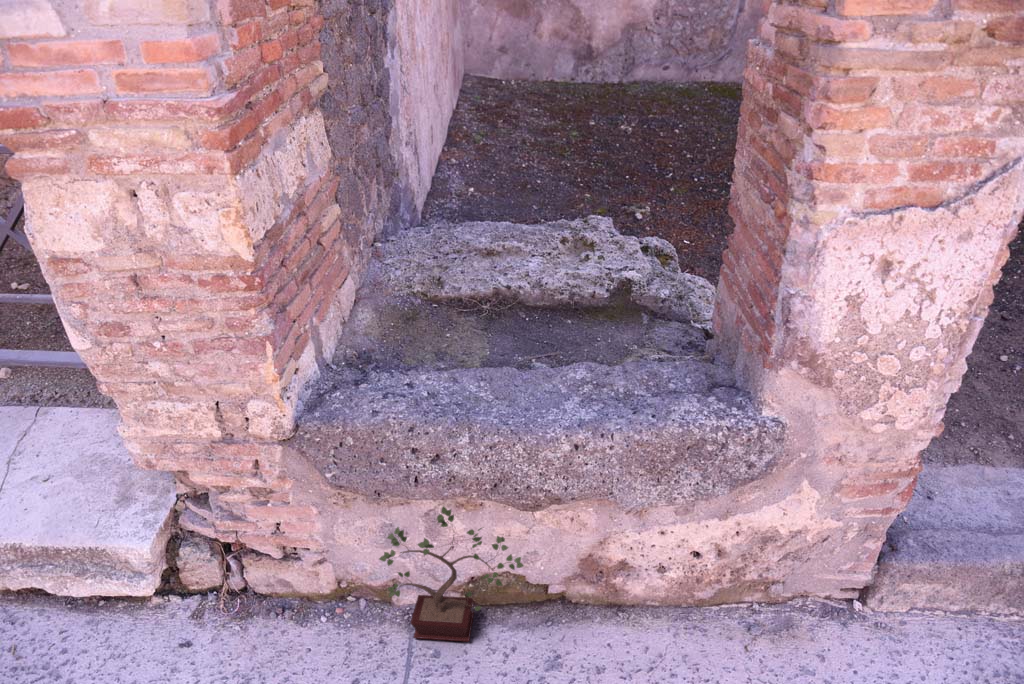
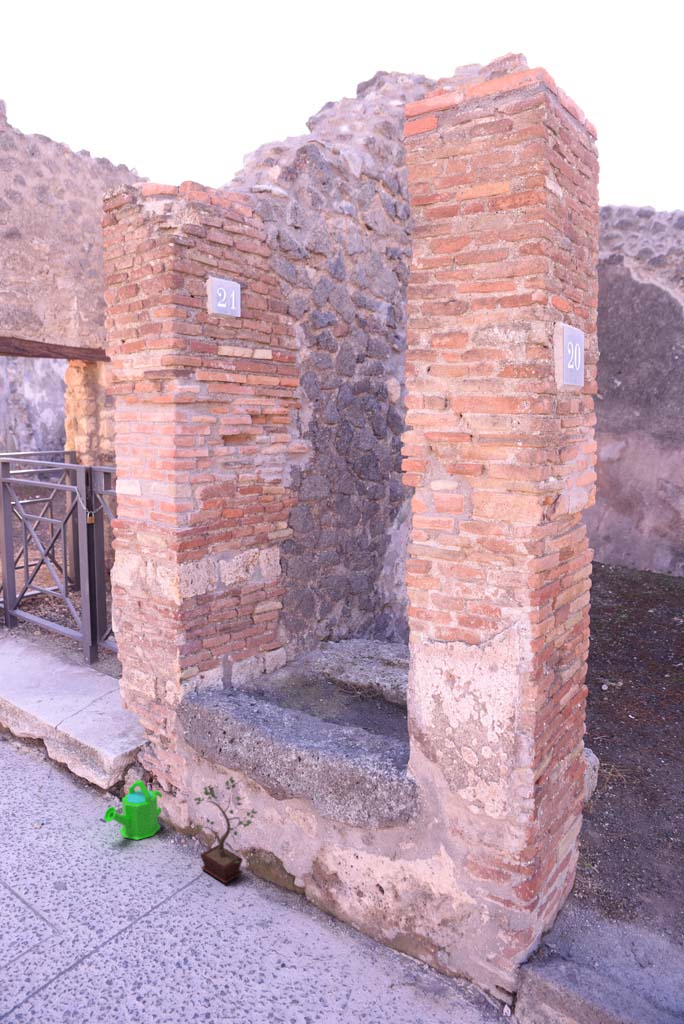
watering can: none [213,562,292,657] -> present [104,780,162,840]

